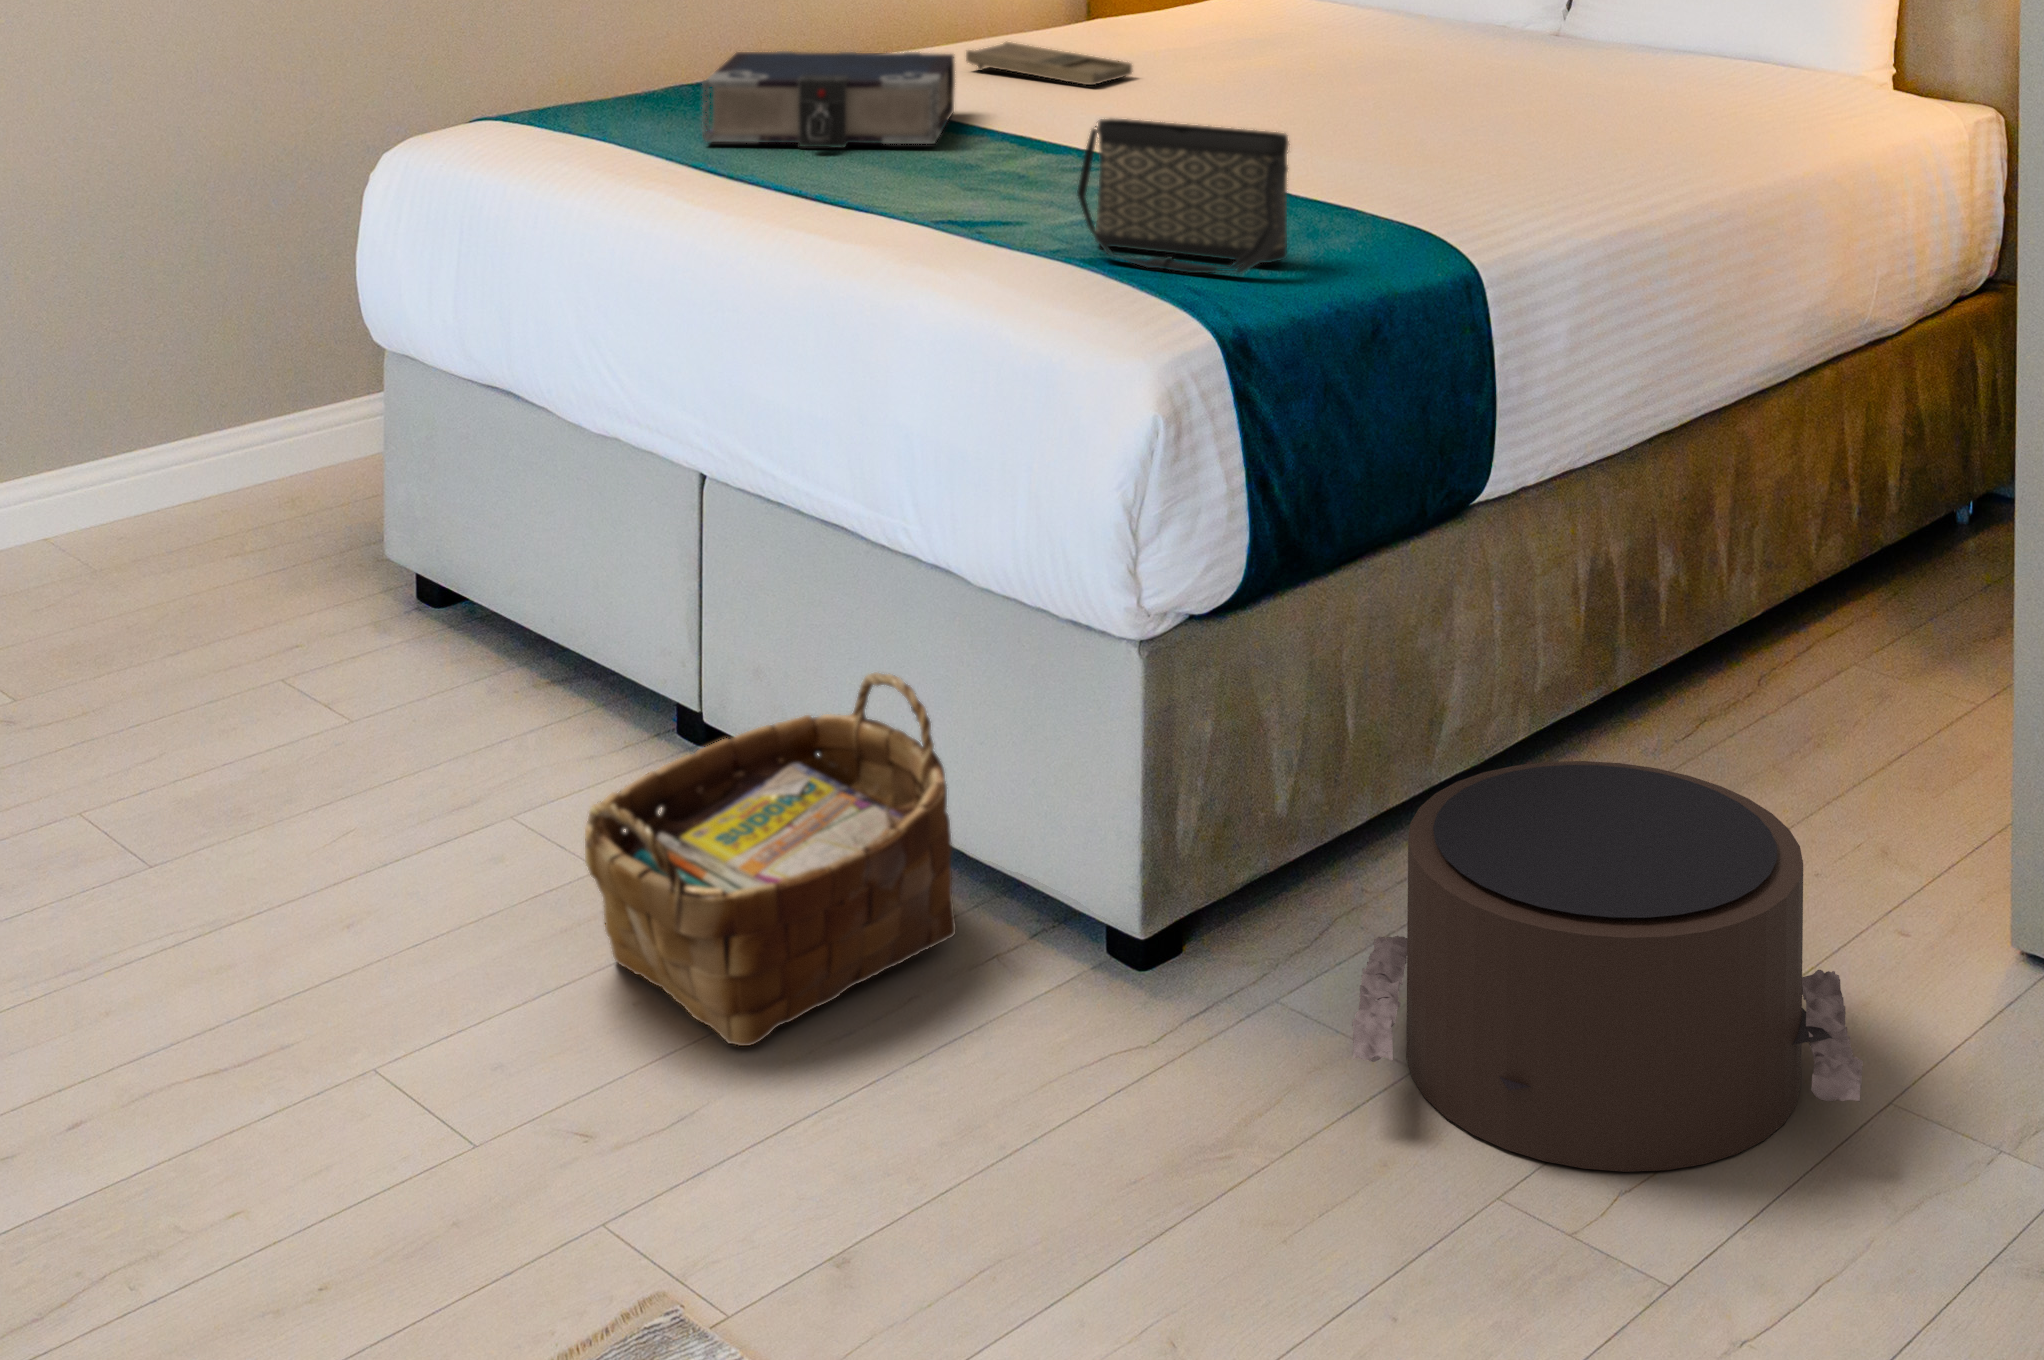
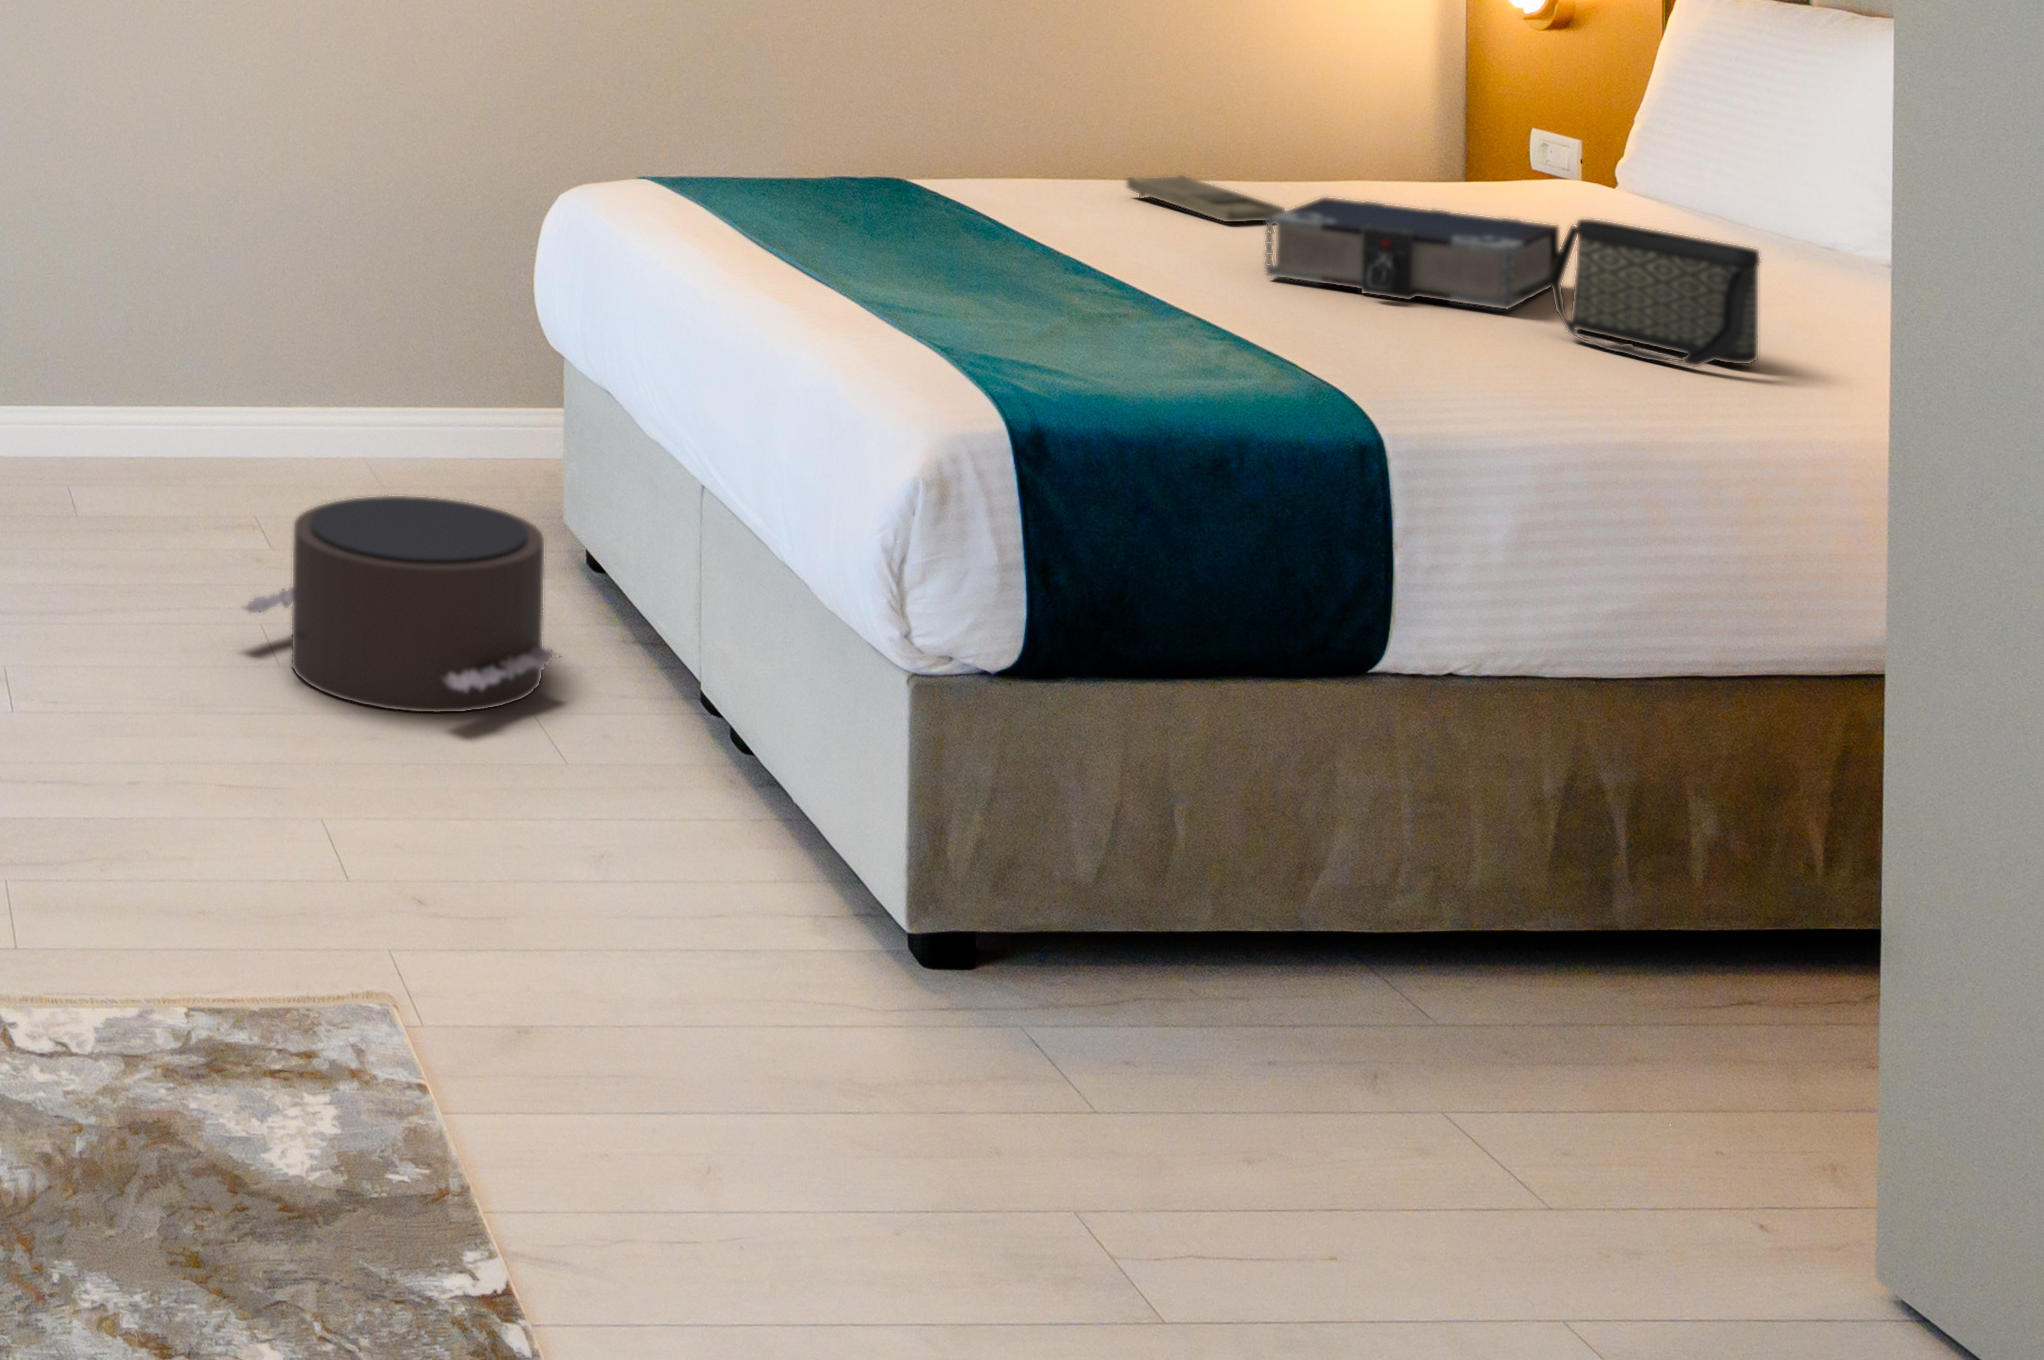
book: present [703,51,955,148] -> present [1264,198,1559,309]
handbag: present [1077,119,1290,274] -> present [1550,219,1760,367]
woven basket: present [585,672,956,1046] -> none [489,652,789,892]
pouf: present [1352,761,1863,1172] -> present [241,496,555,712]

